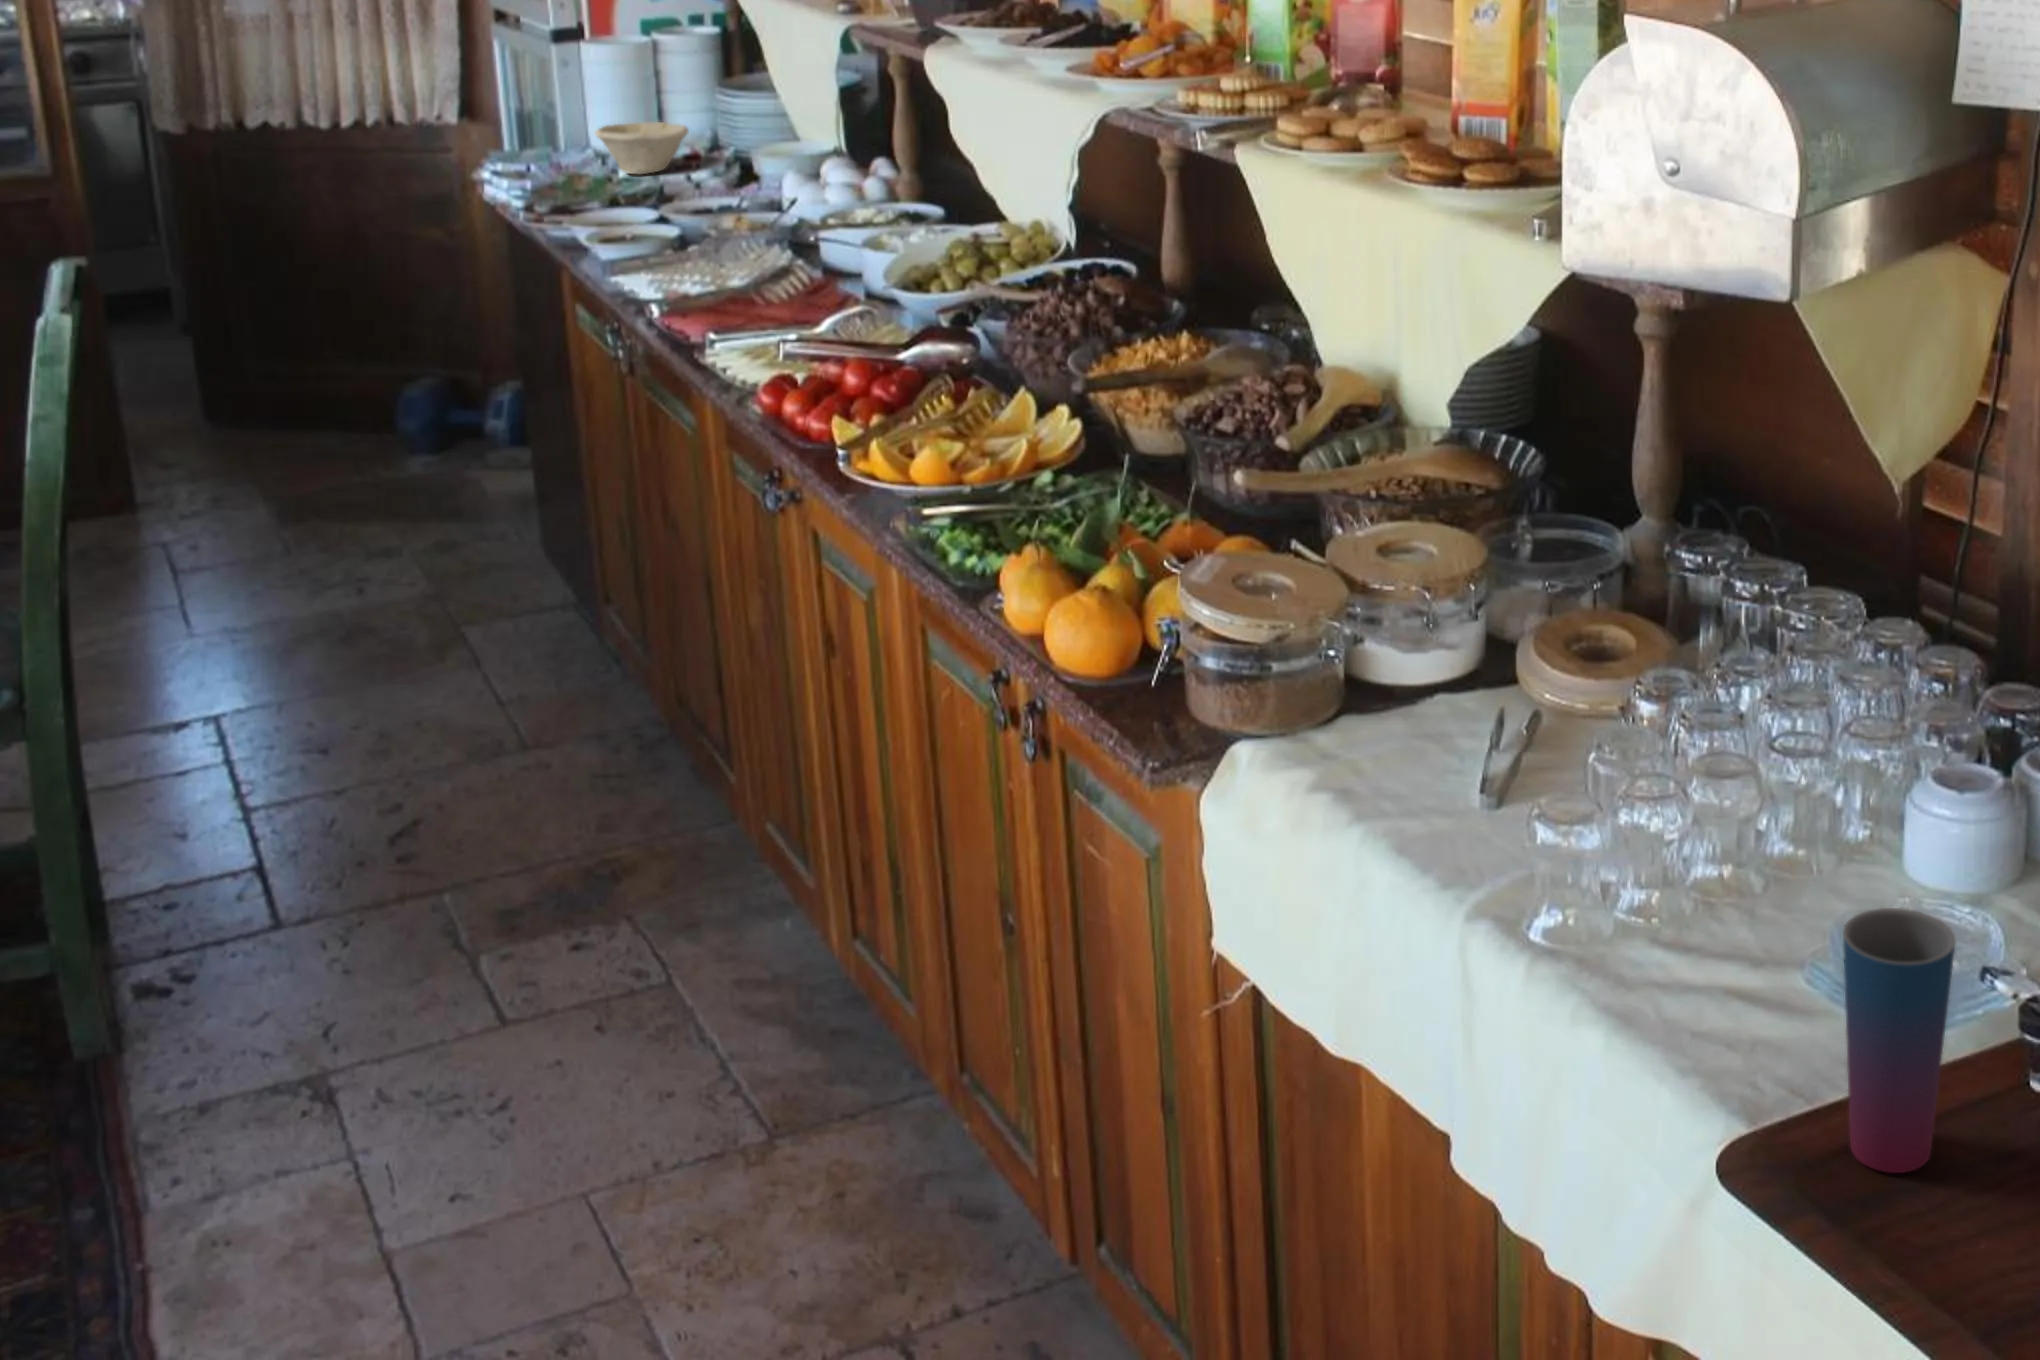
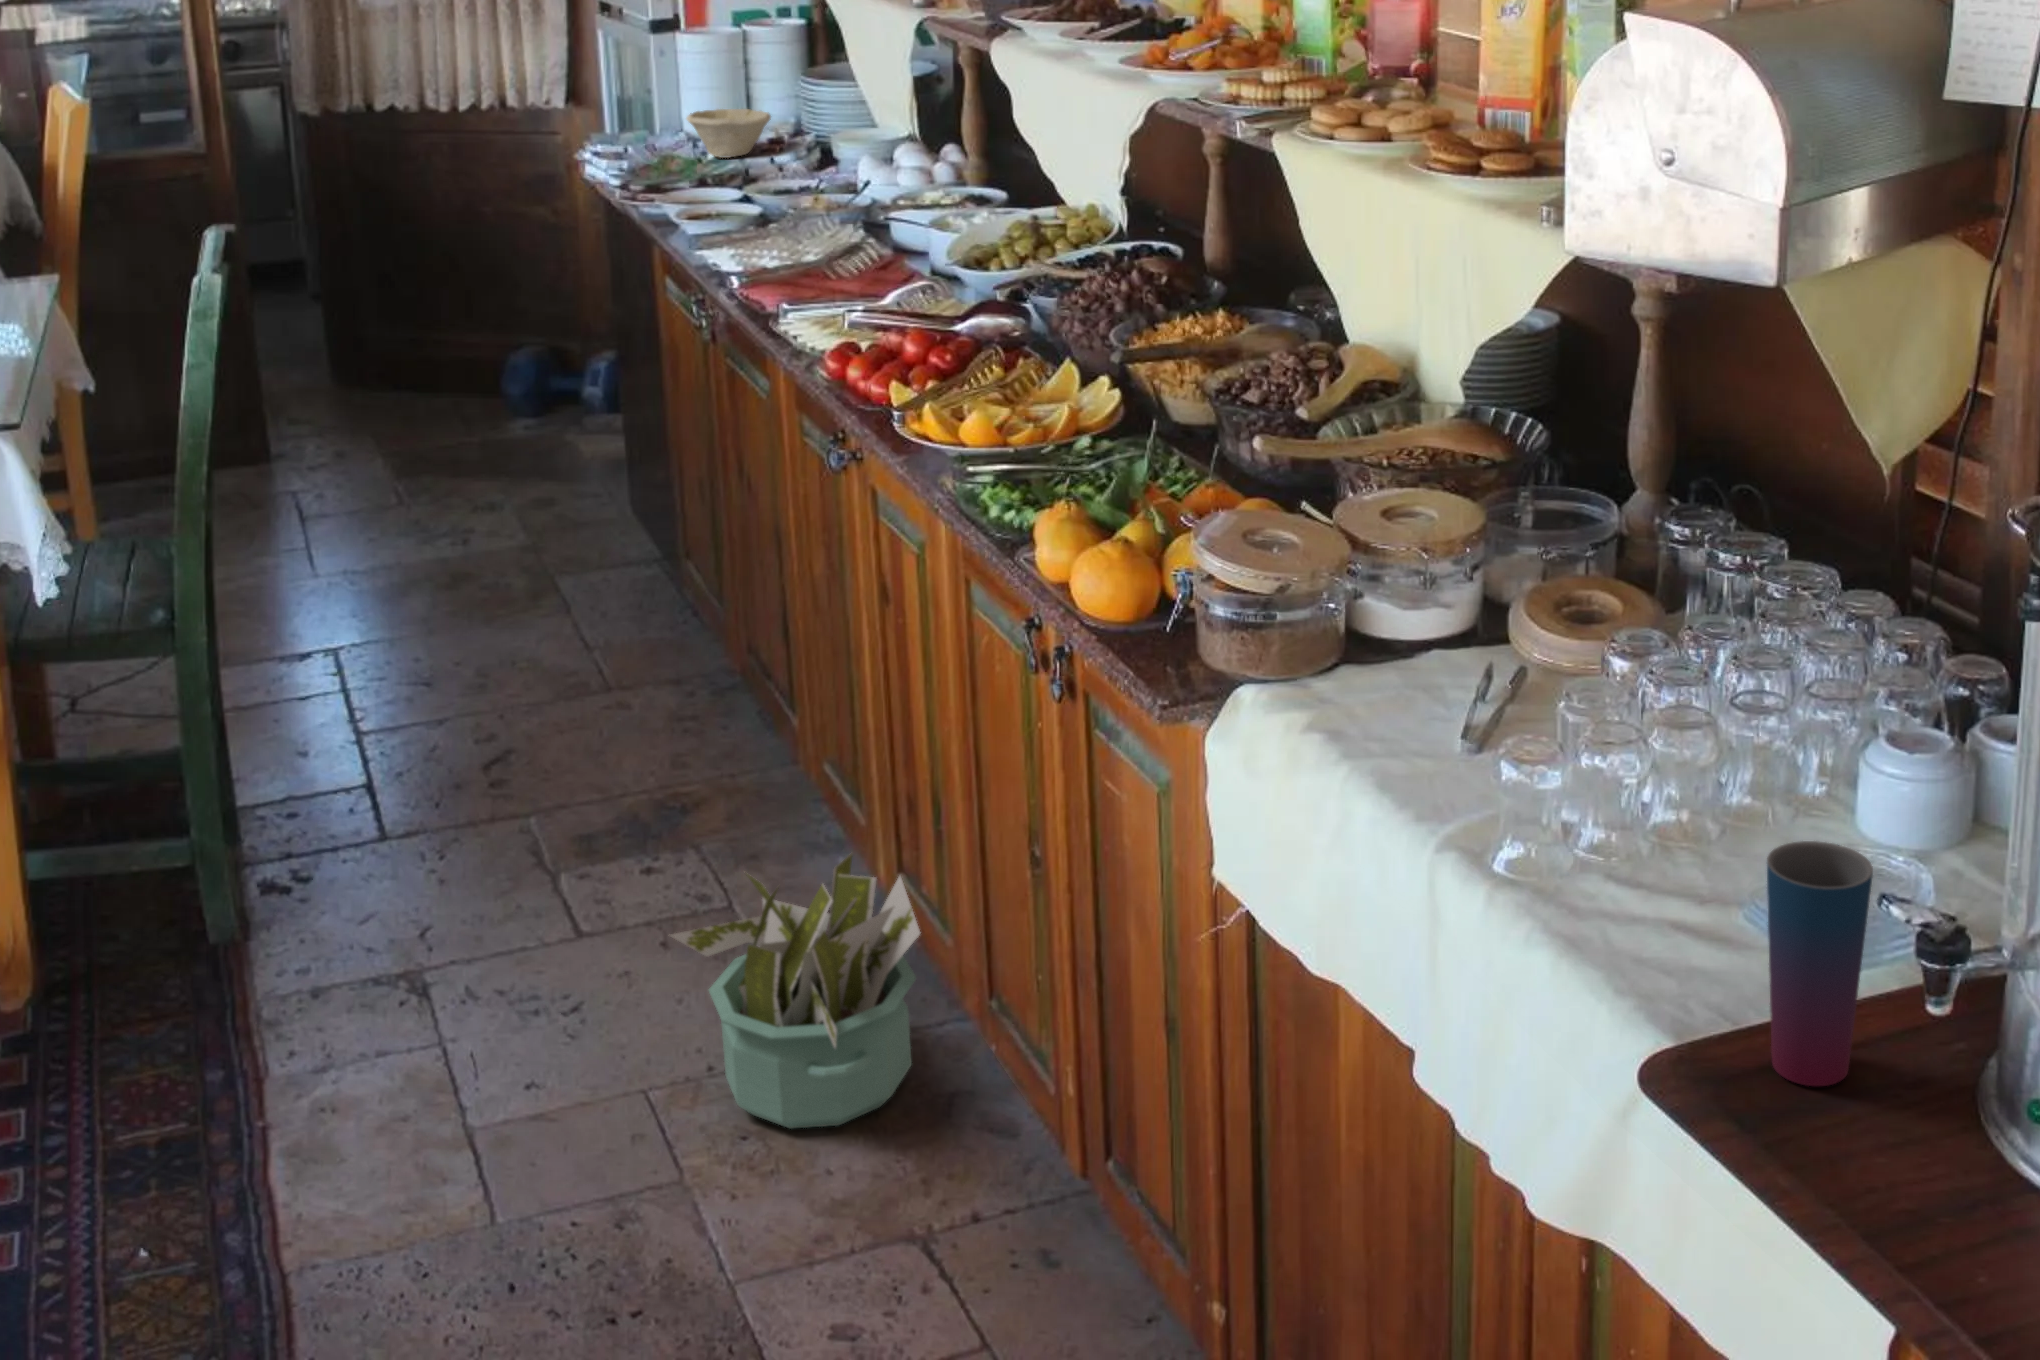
decorative plant: none [600,920,884,1227] -> present [670,854,920,1129]

